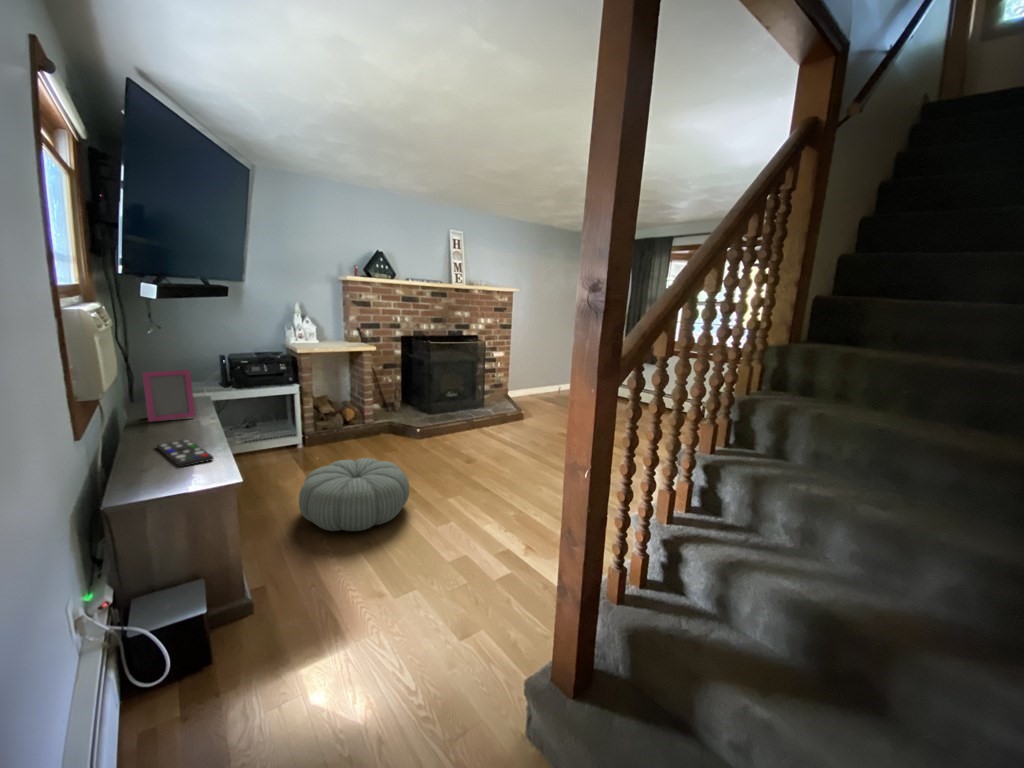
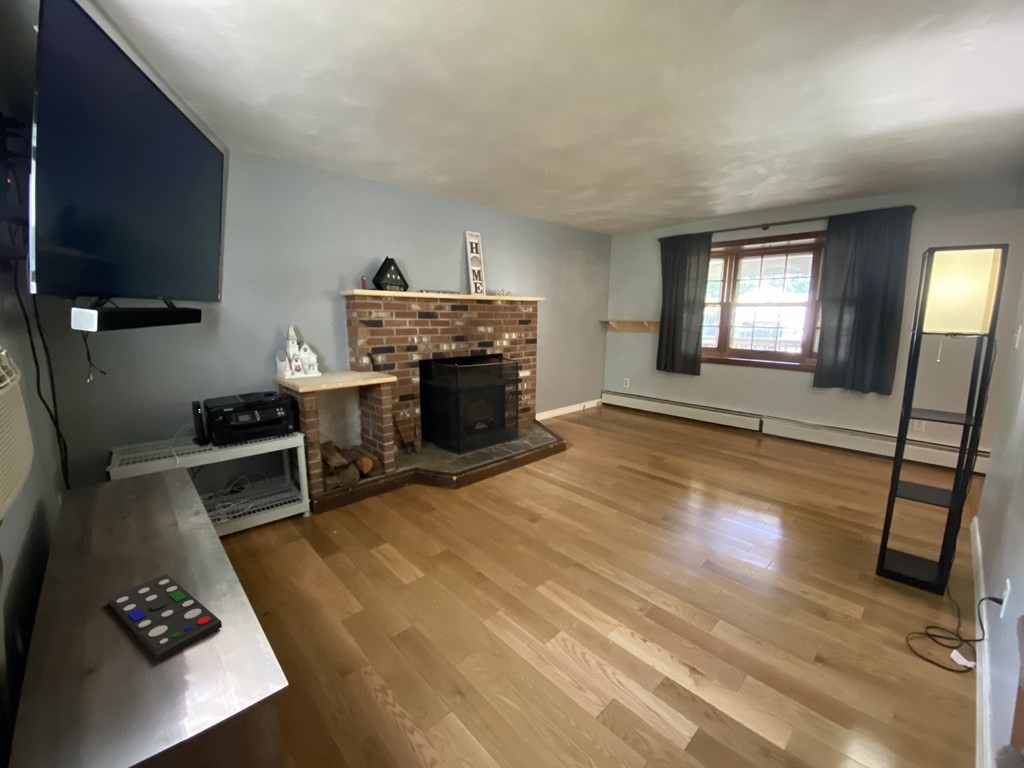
picture frame: present [142,370,196,422] -> none [78,441,171,535]
pouf: present [299,458,409,531] -> none [340,539,493,674]

